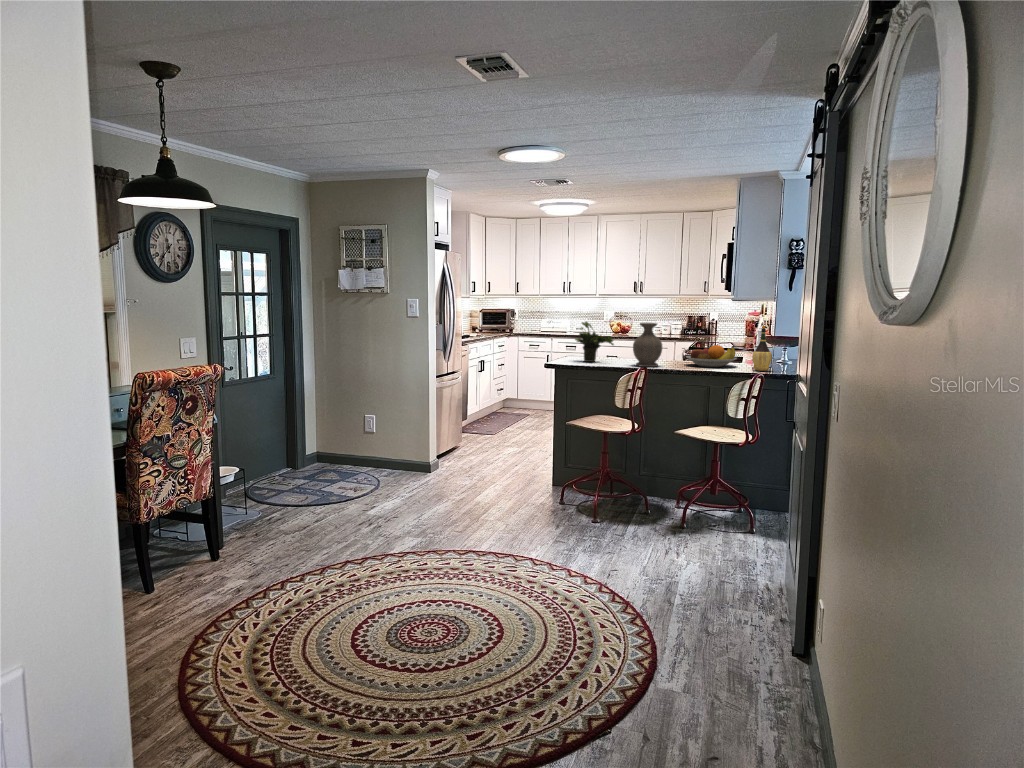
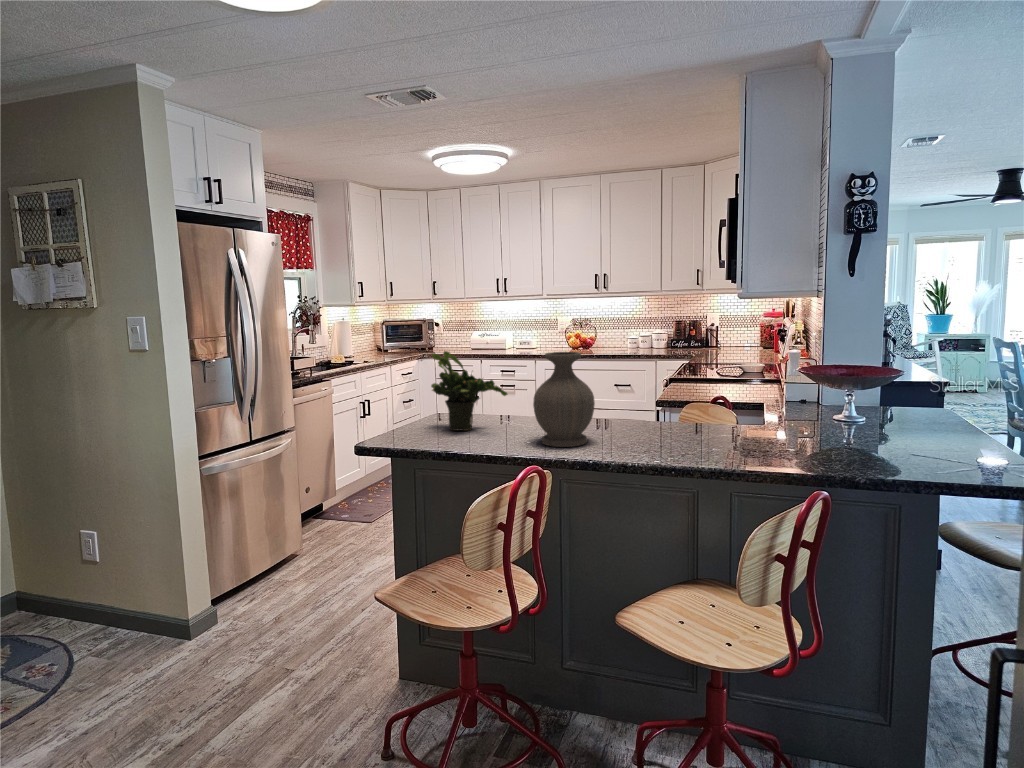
wine bottle: present [752,326,772,371] -> none [788,354,833,456]
fruit bowl: present [686,345,737,367] -> none [646,394,753,441]

